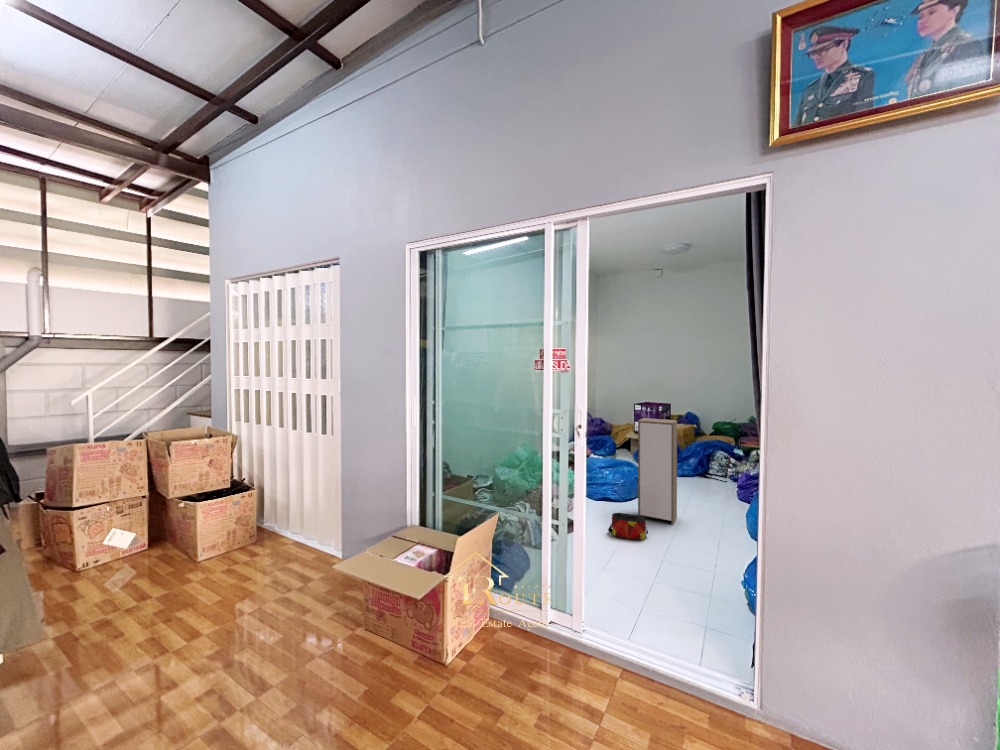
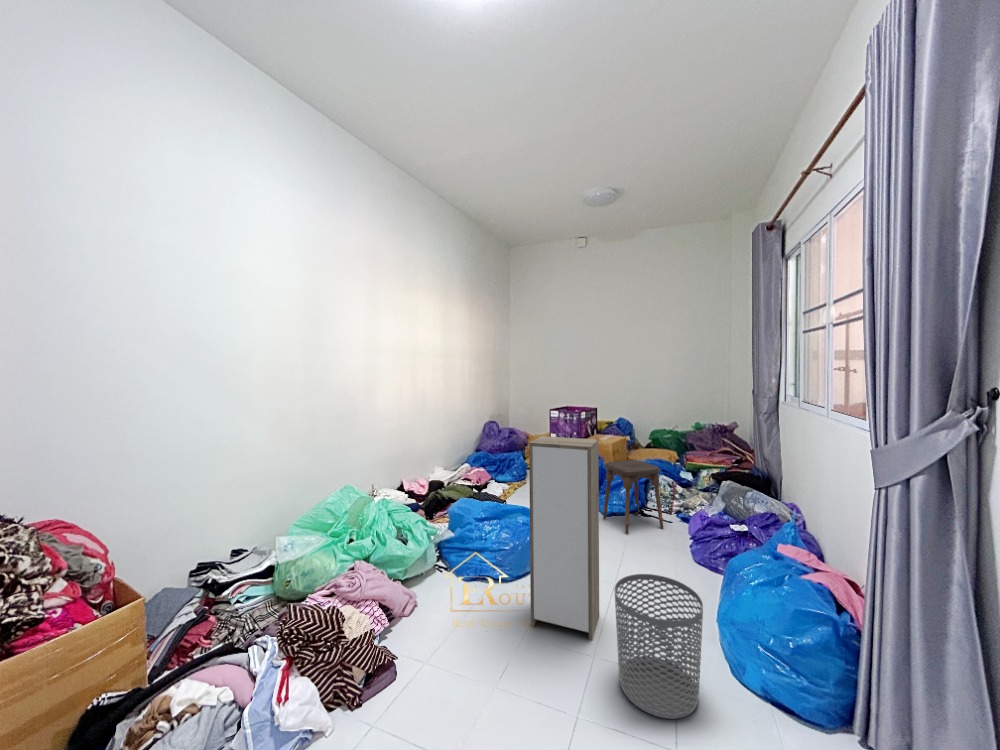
stool: none [677,440,720,487] -> present [603,460,663,534]
waste bin: none [687,488,732,548] -> present [615,574,703,719]
bag: present [608,513,648,541] -> none [460,637,539,708]

